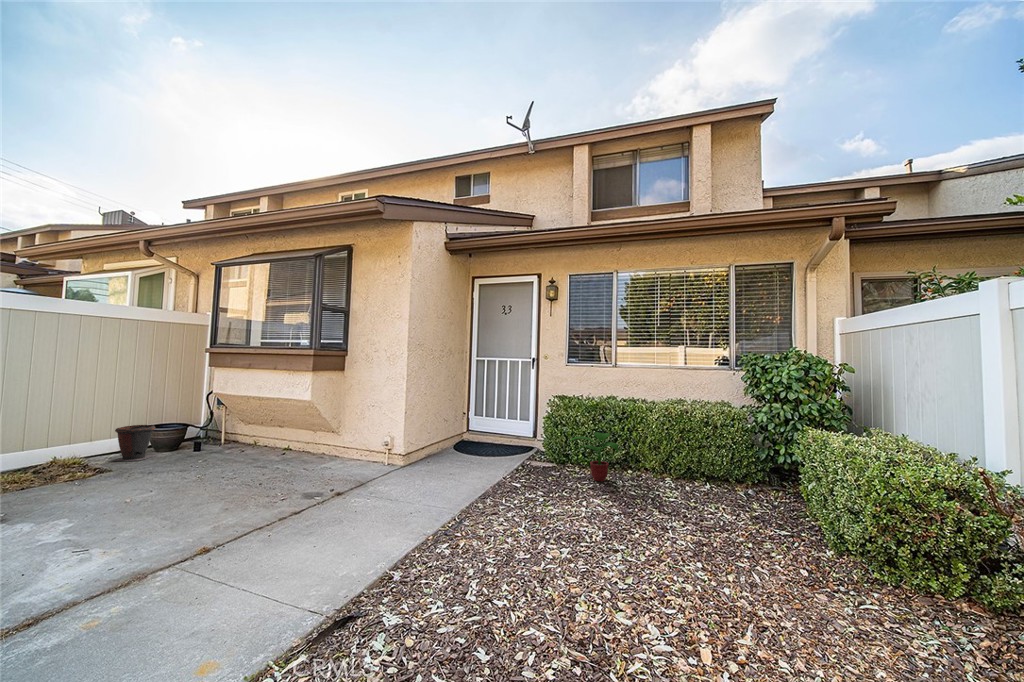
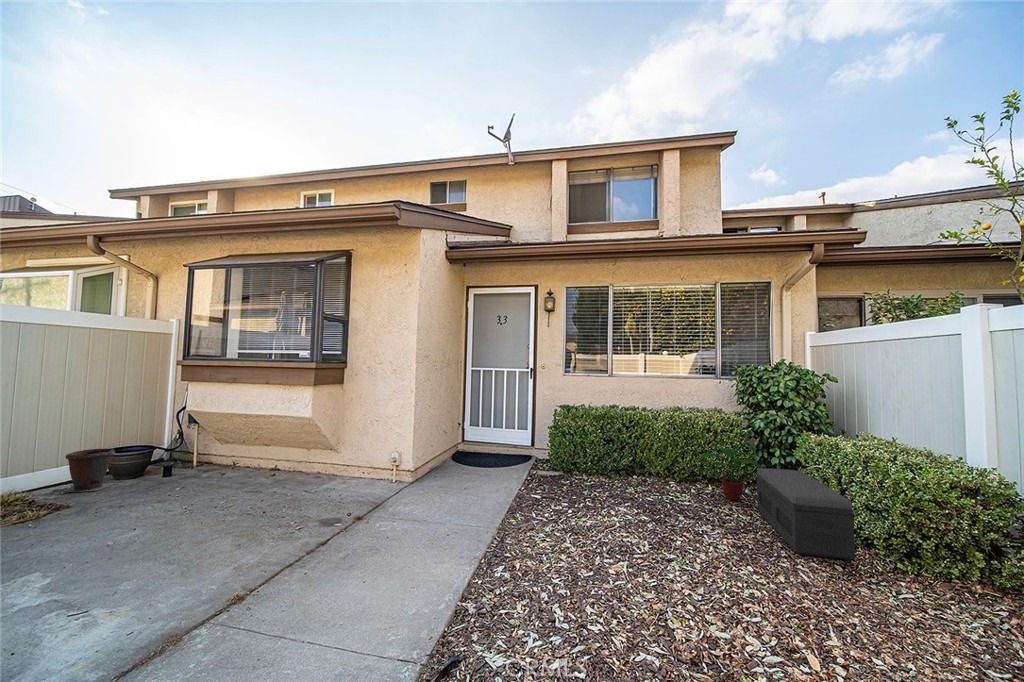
potted plant: present [569,432,620,481] -> present [699,448,760,501]
storage bench: none [744,464,824,564] -> present [757,468,855,560]

